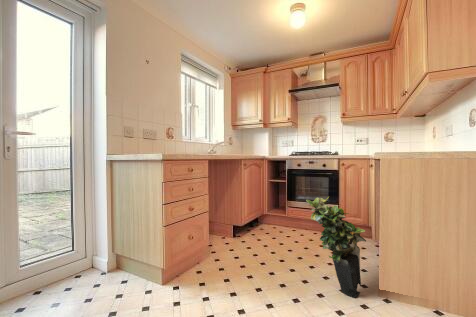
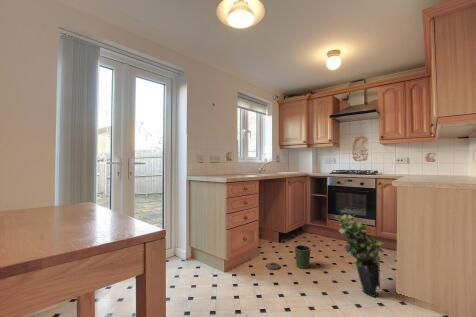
trash can: none [219,240,274,274] -> present [266,246,311,270]

